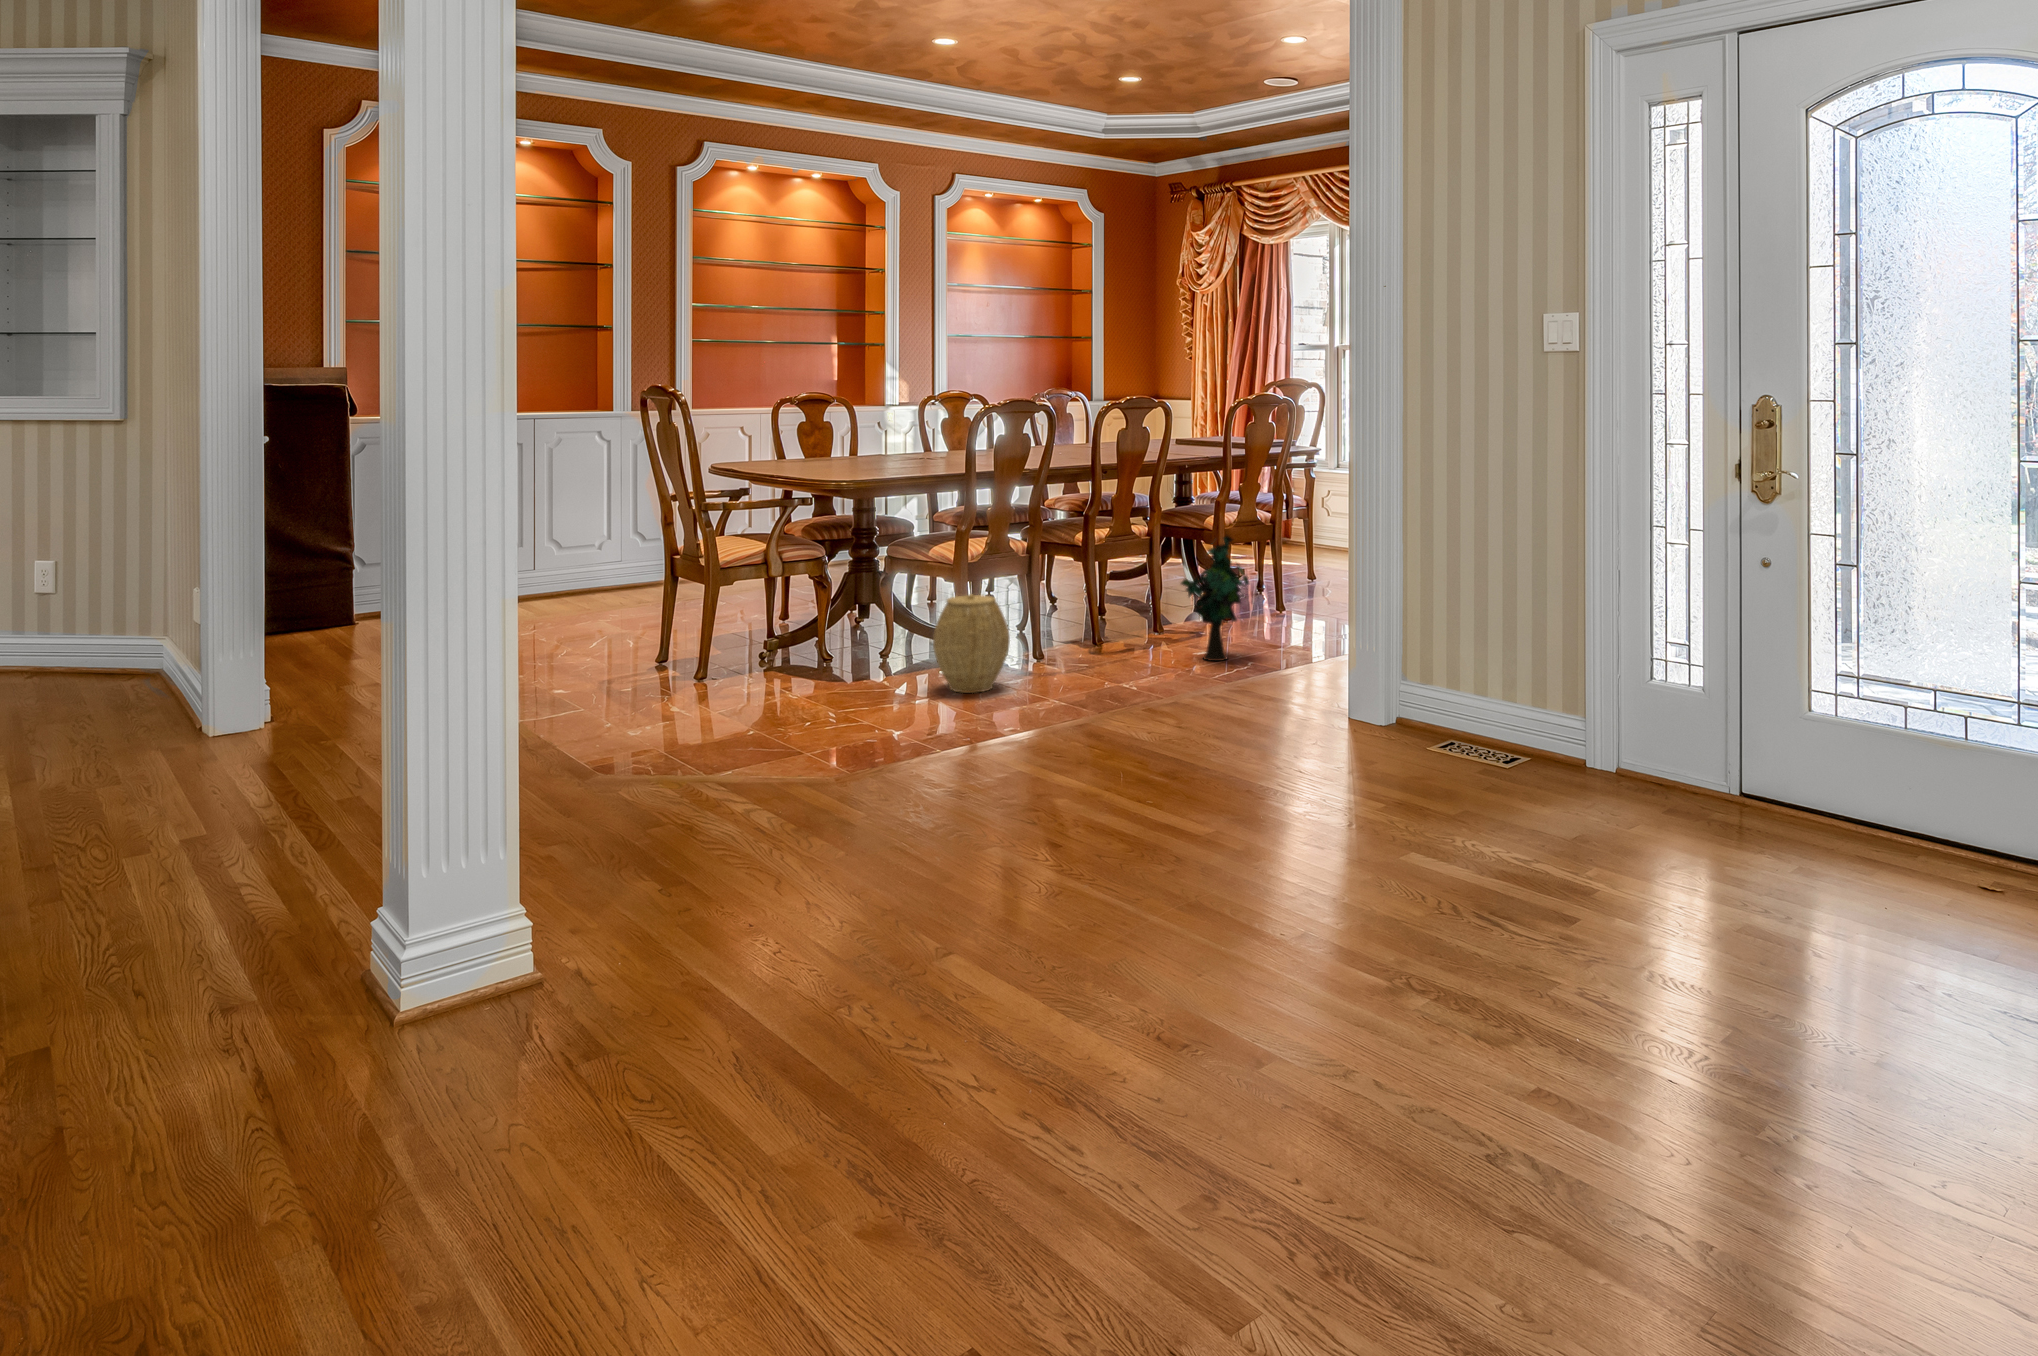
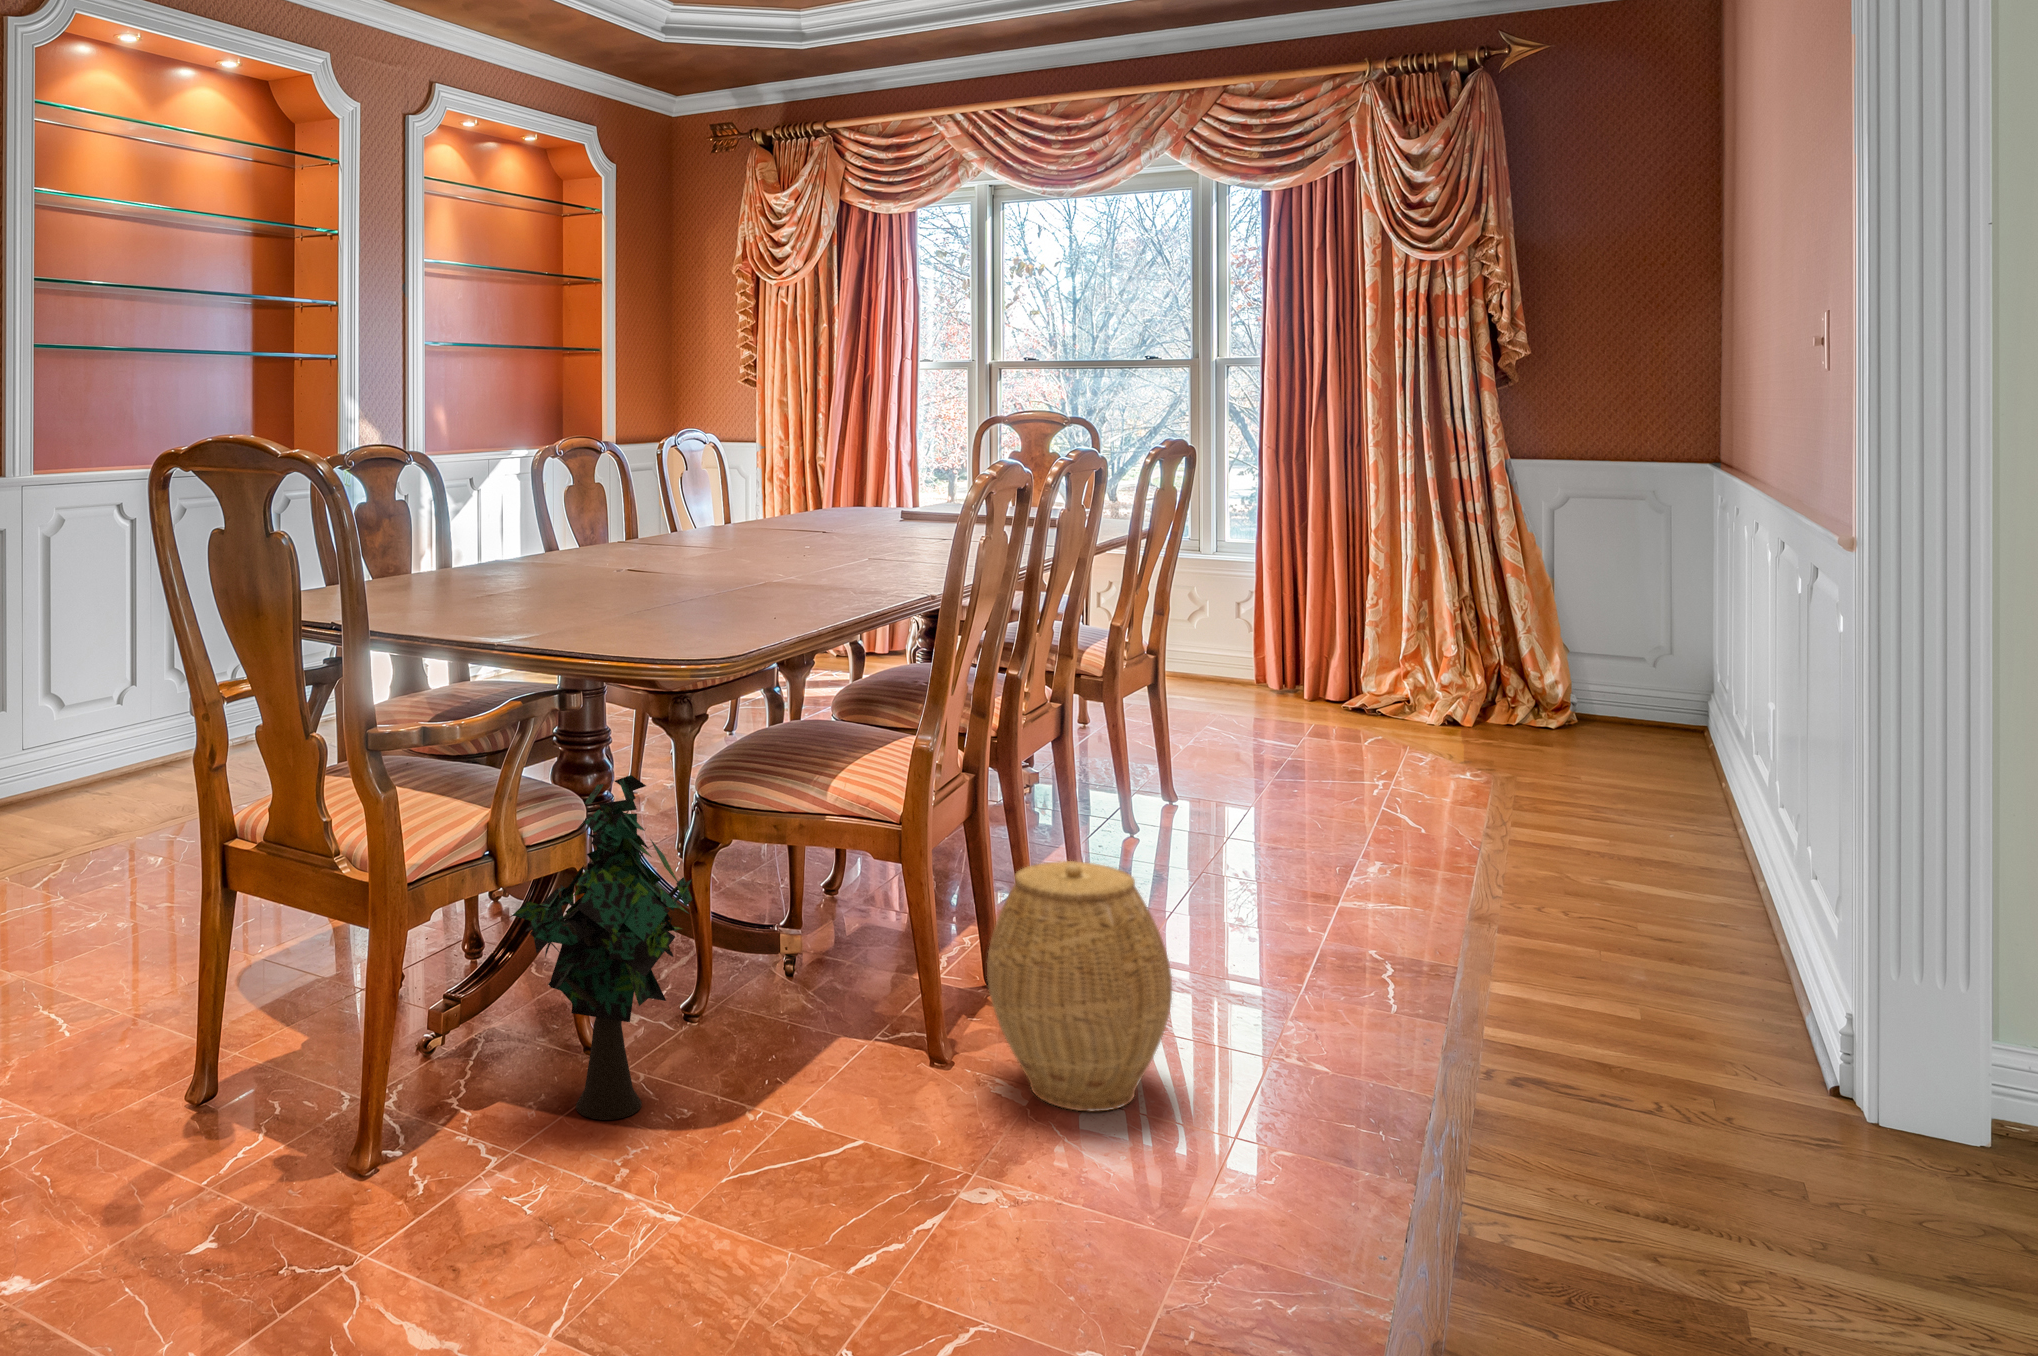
decorative plant: present [1181,536,1249,661] -> present [513,775,693,1120]

